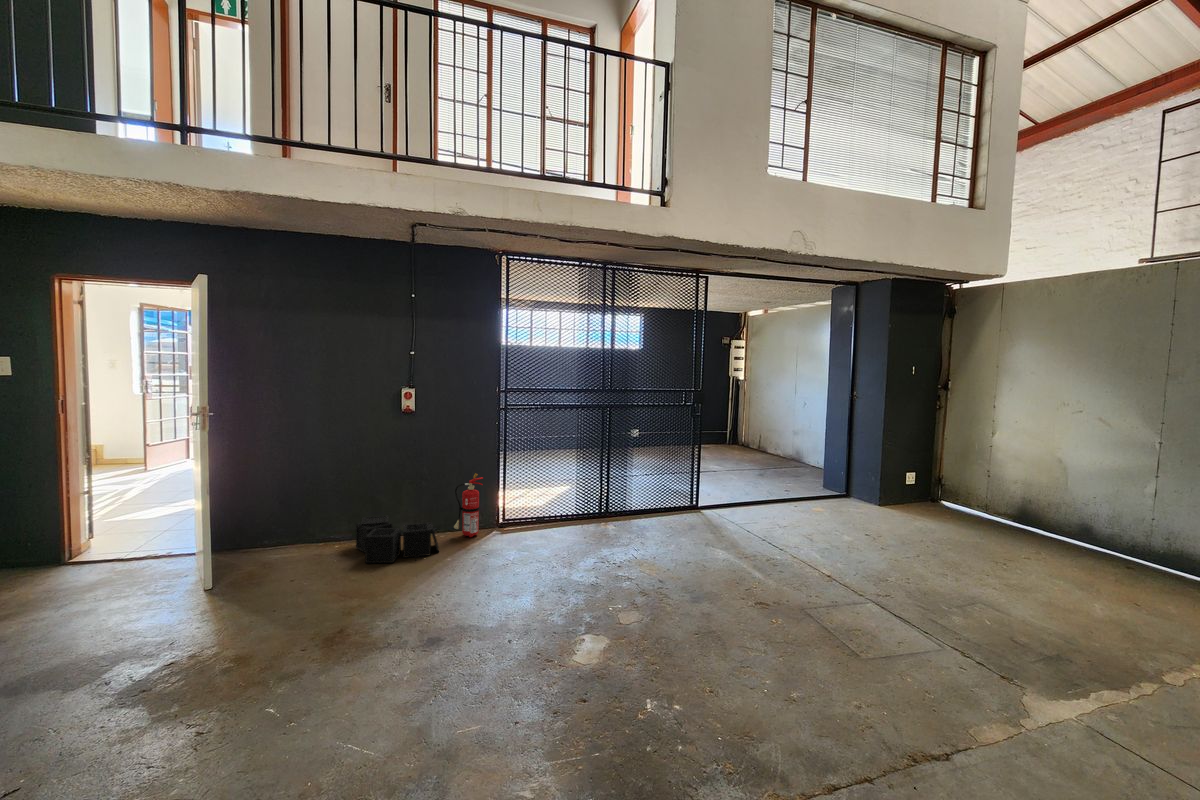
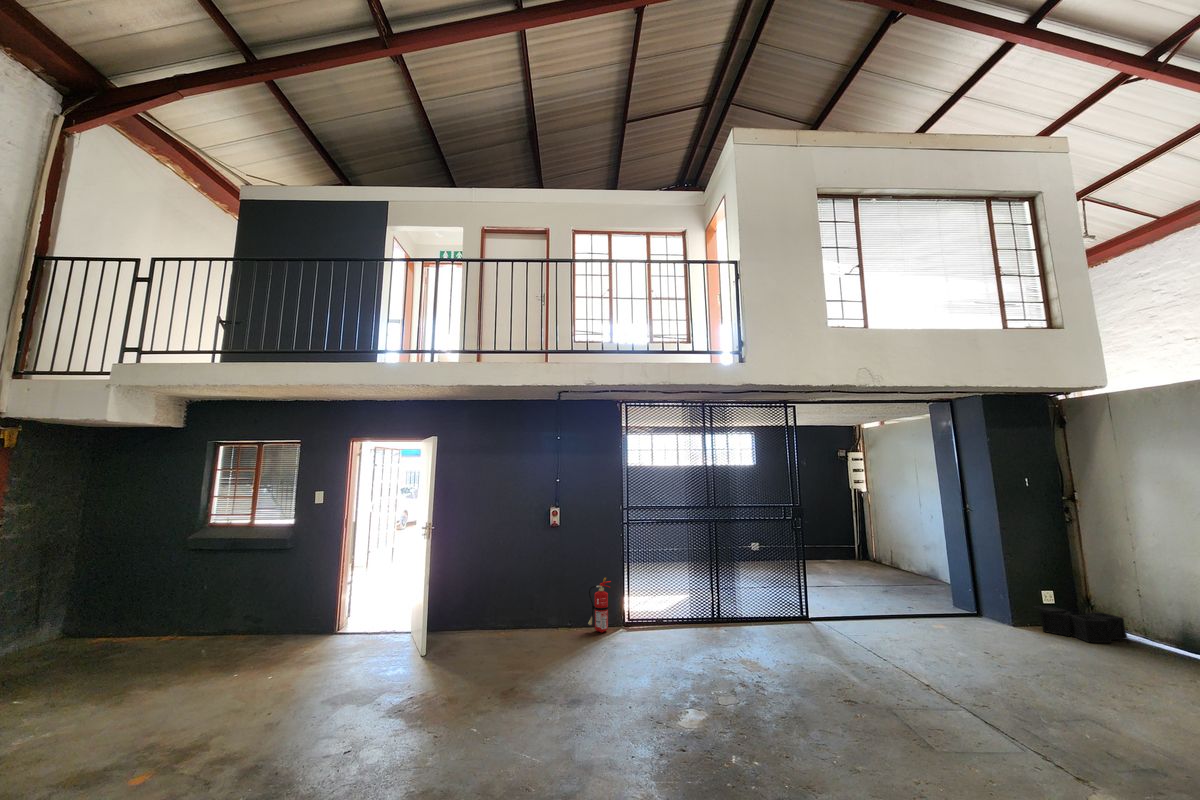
storage bin: present [356,515,439,563] -> present [1032,606,1128,643]

